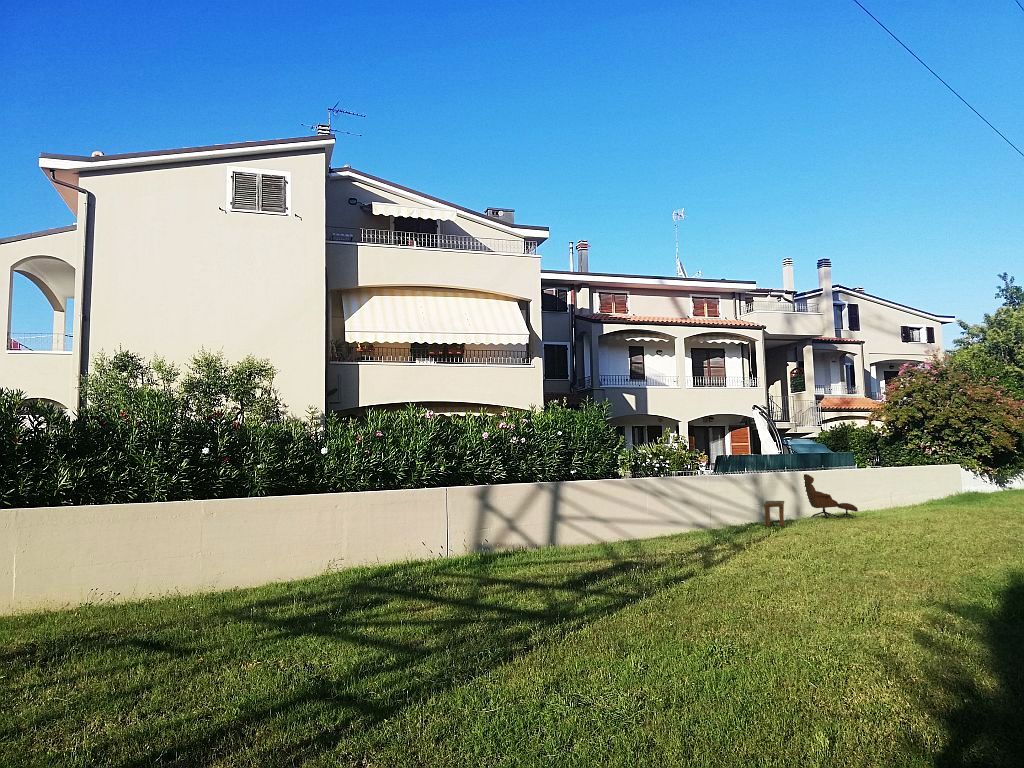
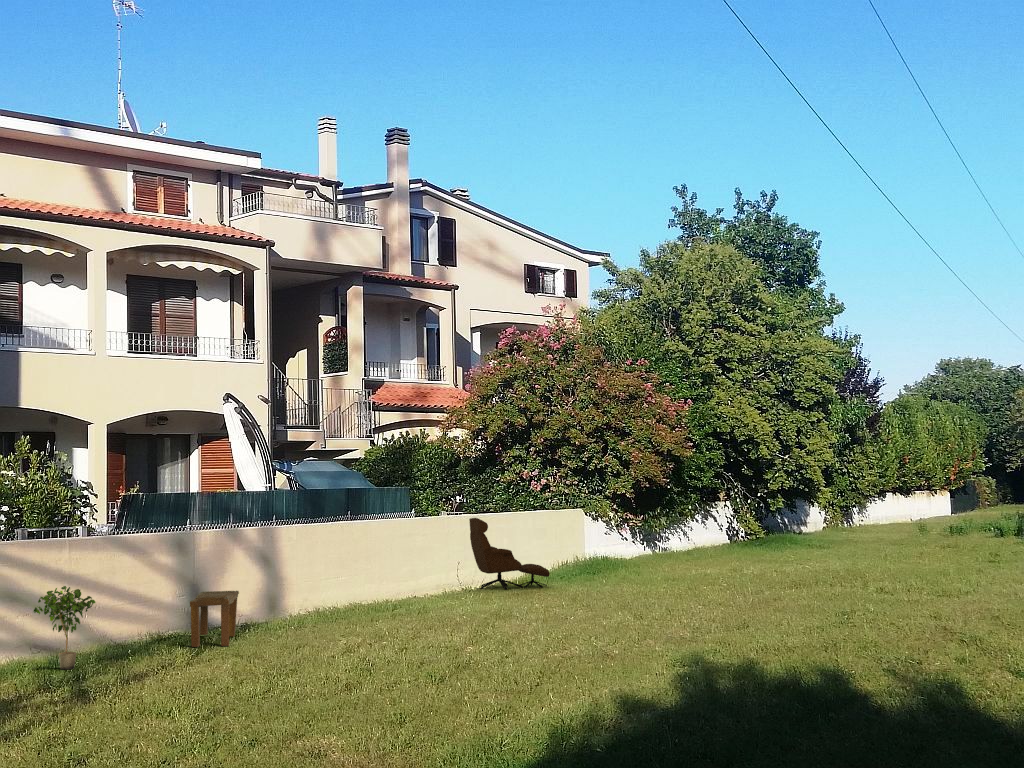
lounge chair: present [804,474,858,518] -> present [469,518,550,590]
potted plant: none [699,495,727,532] -> present [34,586,95,669]

